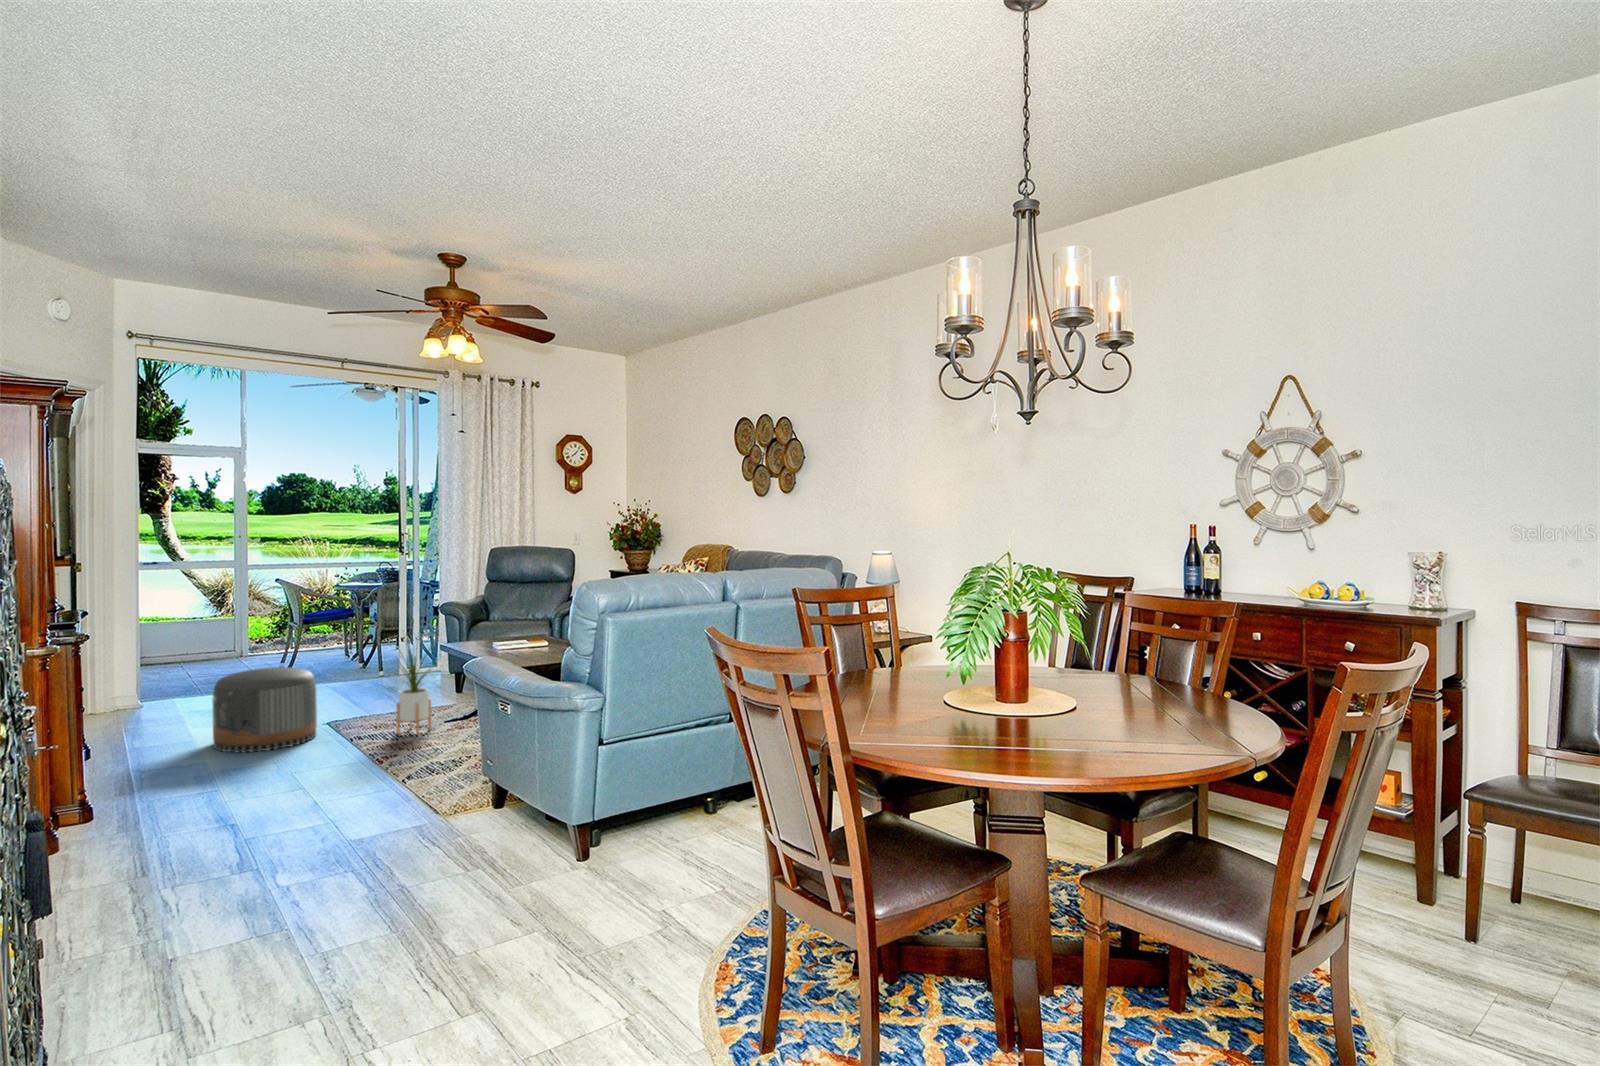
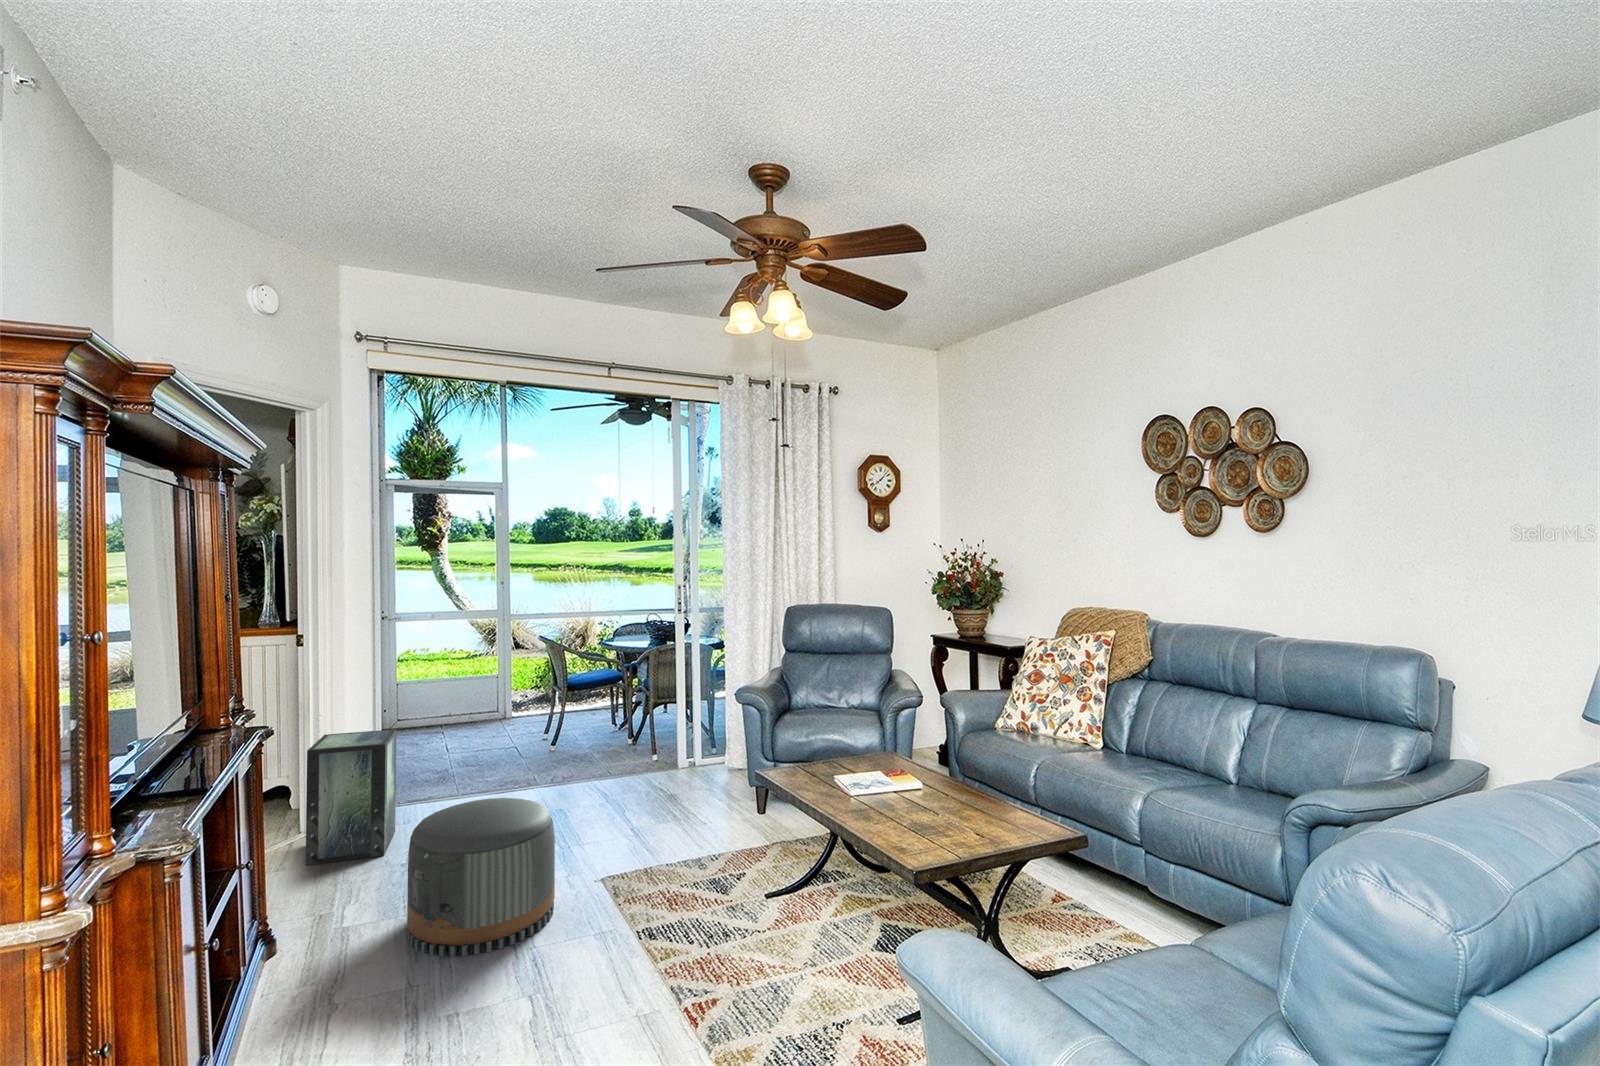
house plant: present [396,632,438,735] -> none [648,740,741,932]
storage box: none [107,638,172,731] -> present [306,729,396,865]

